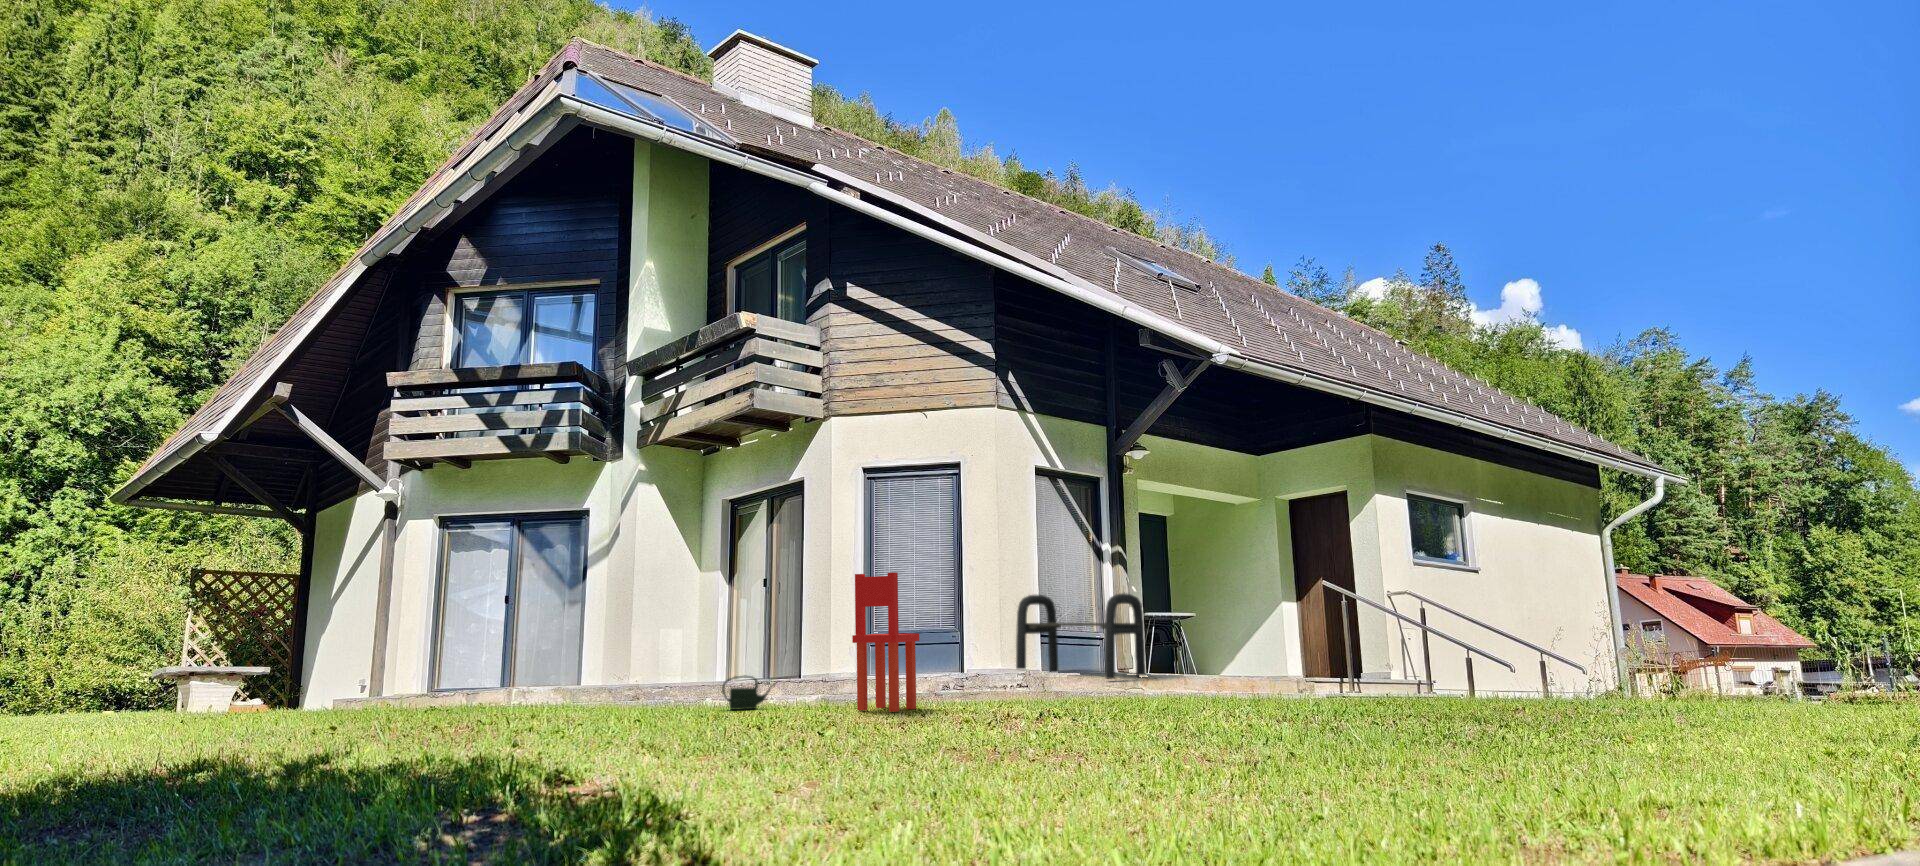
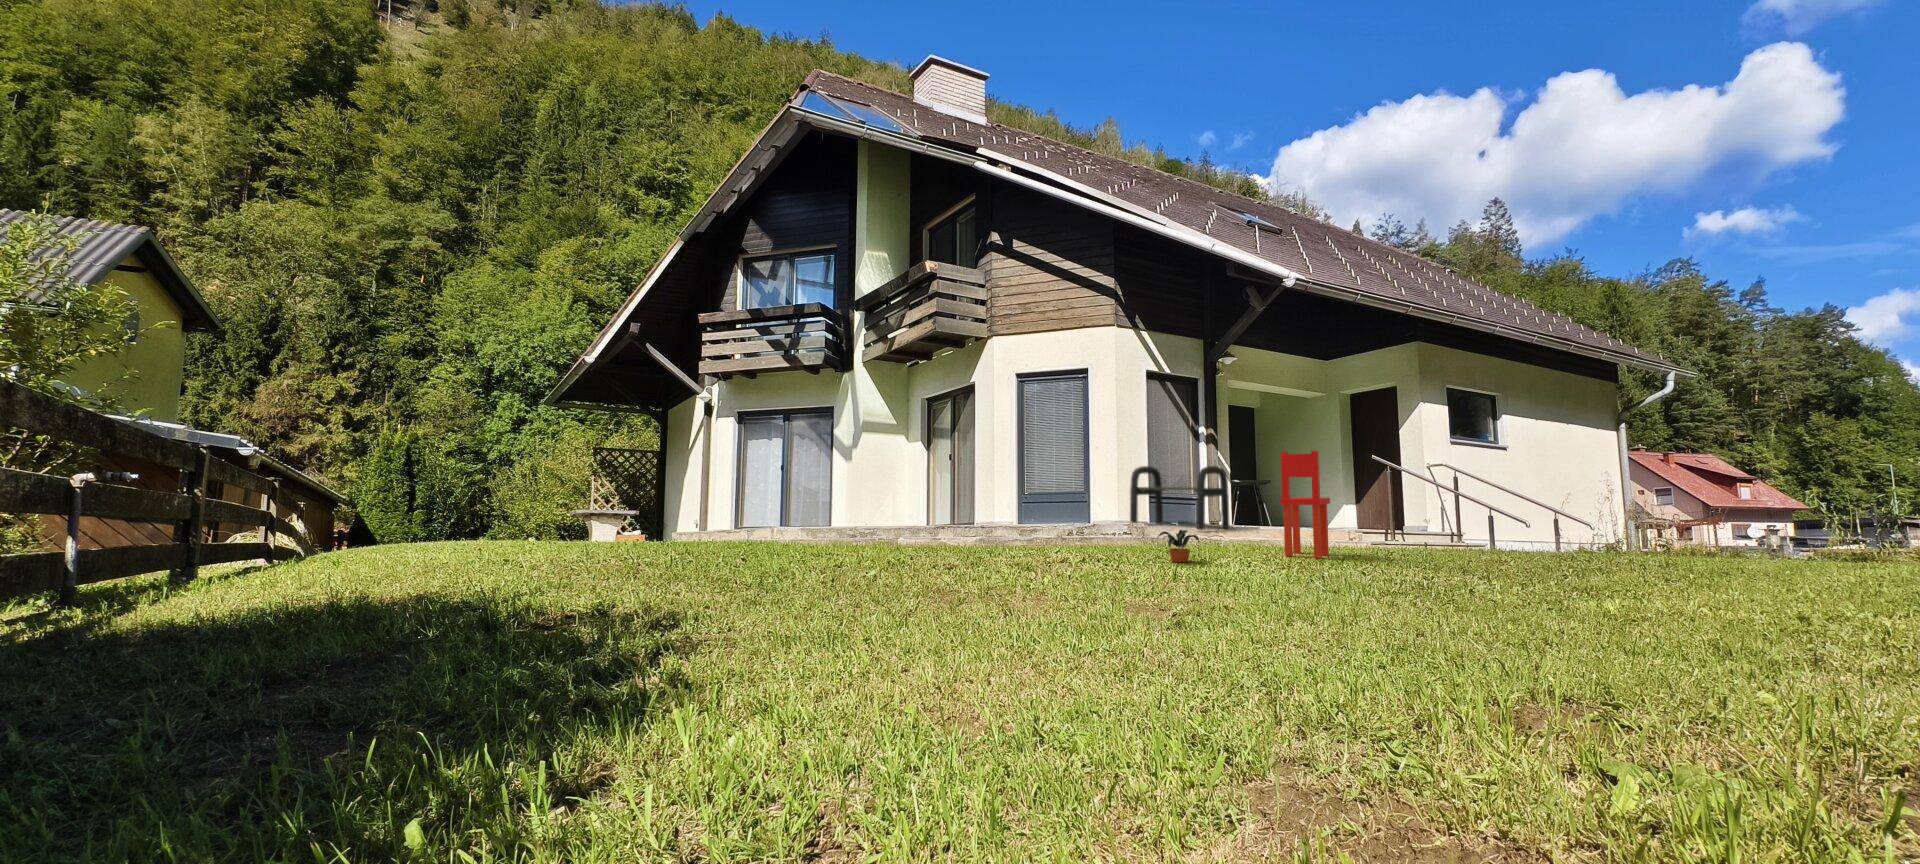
chair: present [852,572,919,712] -> present [1280,451,1330,558]
potted plant: none [1063,673,1116,715] -> present [1157,530,1199,562]
watering can: present [722,676,775,710] -> none [903,527,943,552]

